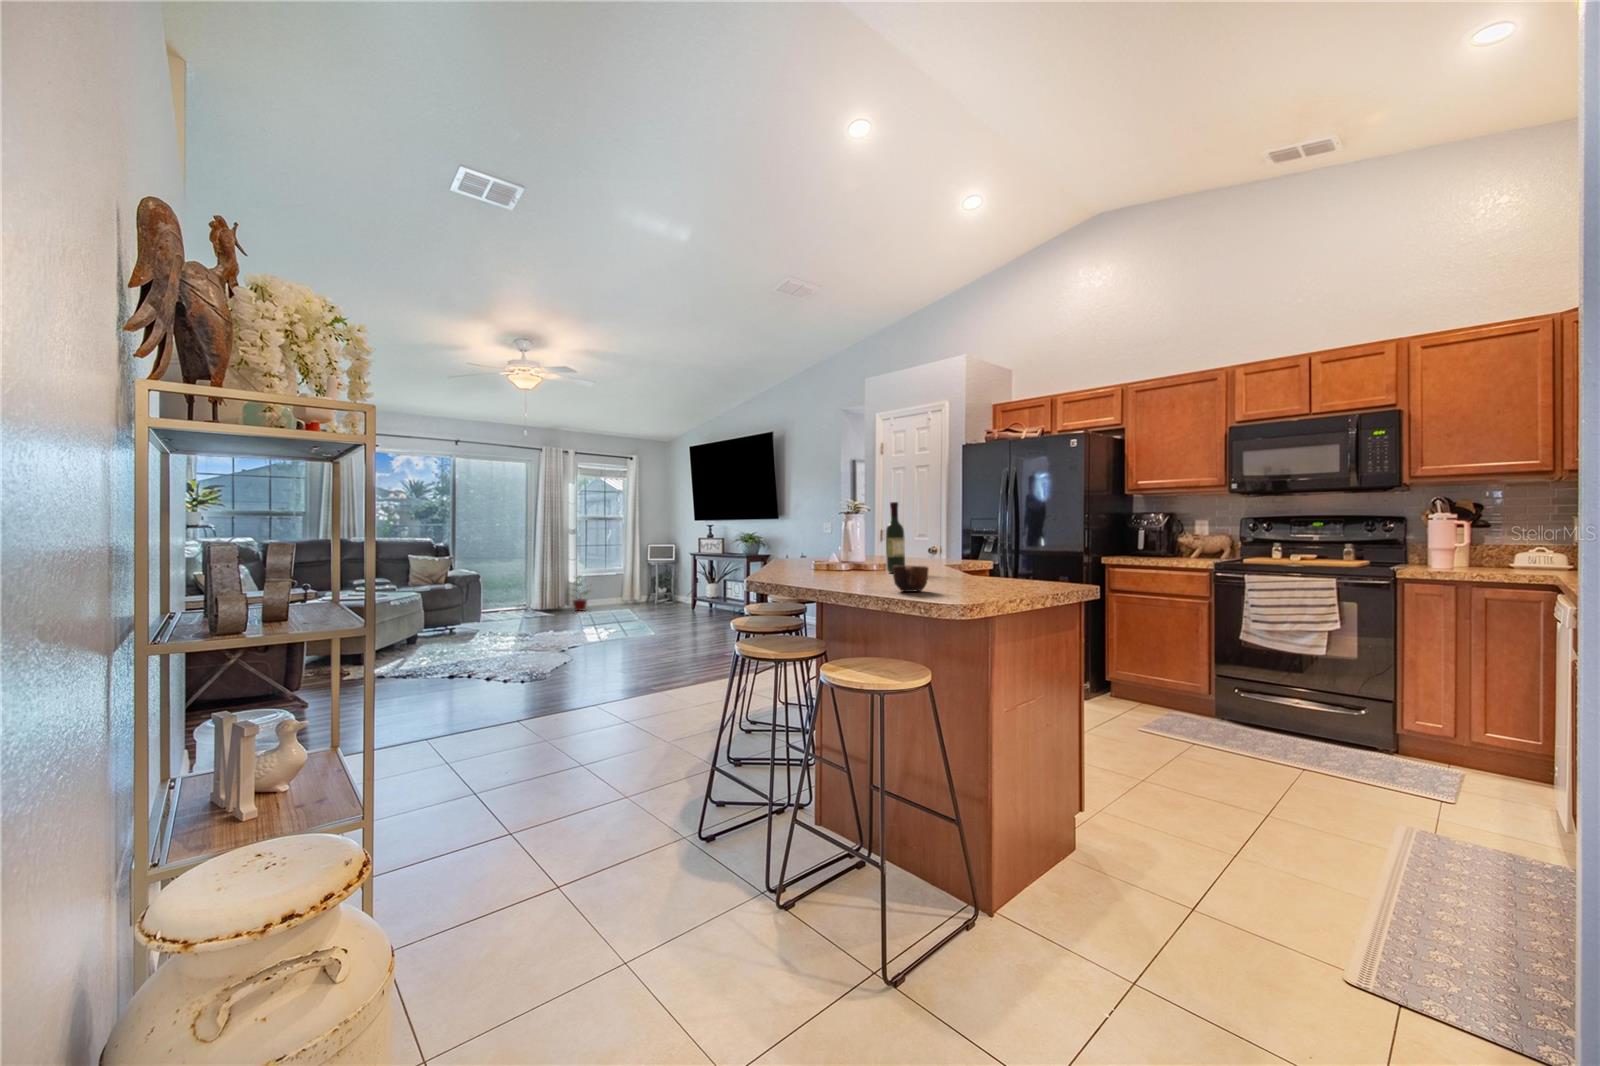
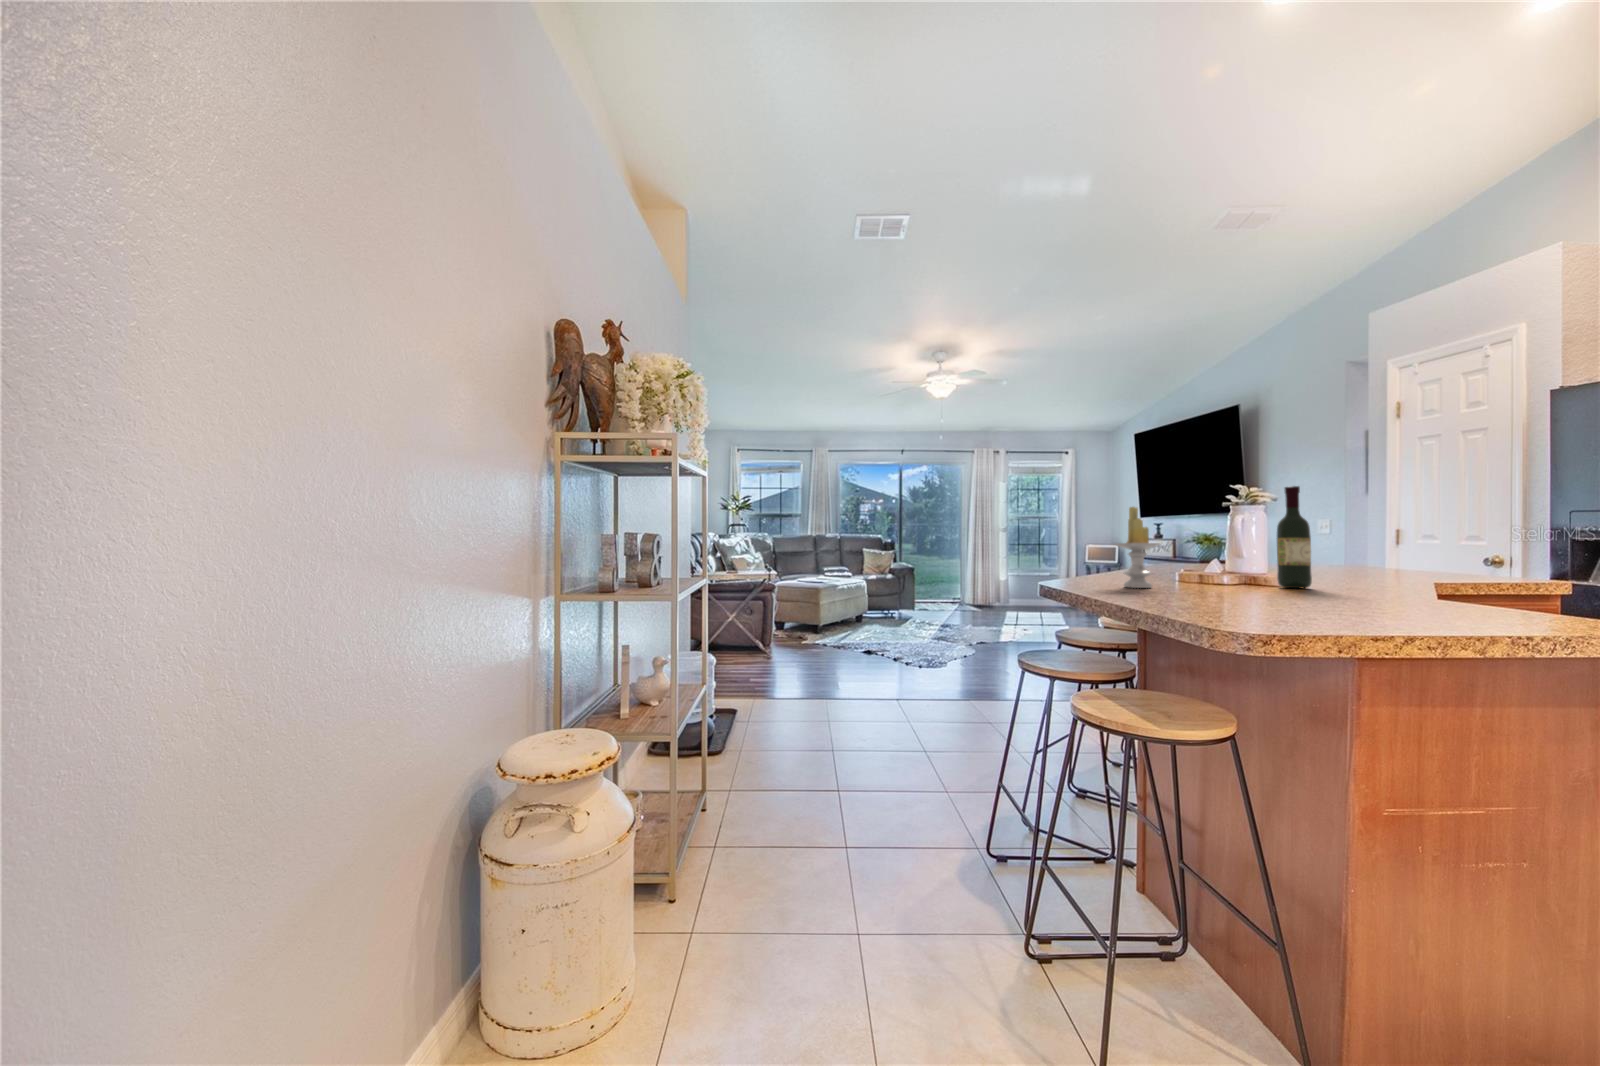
candle: none [796,514,829,579] -> present [1115,507,1160,588]
mug: present [893,565,929,592] -> none [1167,573,1226,611]
potted plant: present [573,576,587,611] -> none [993,572,1024,610]

